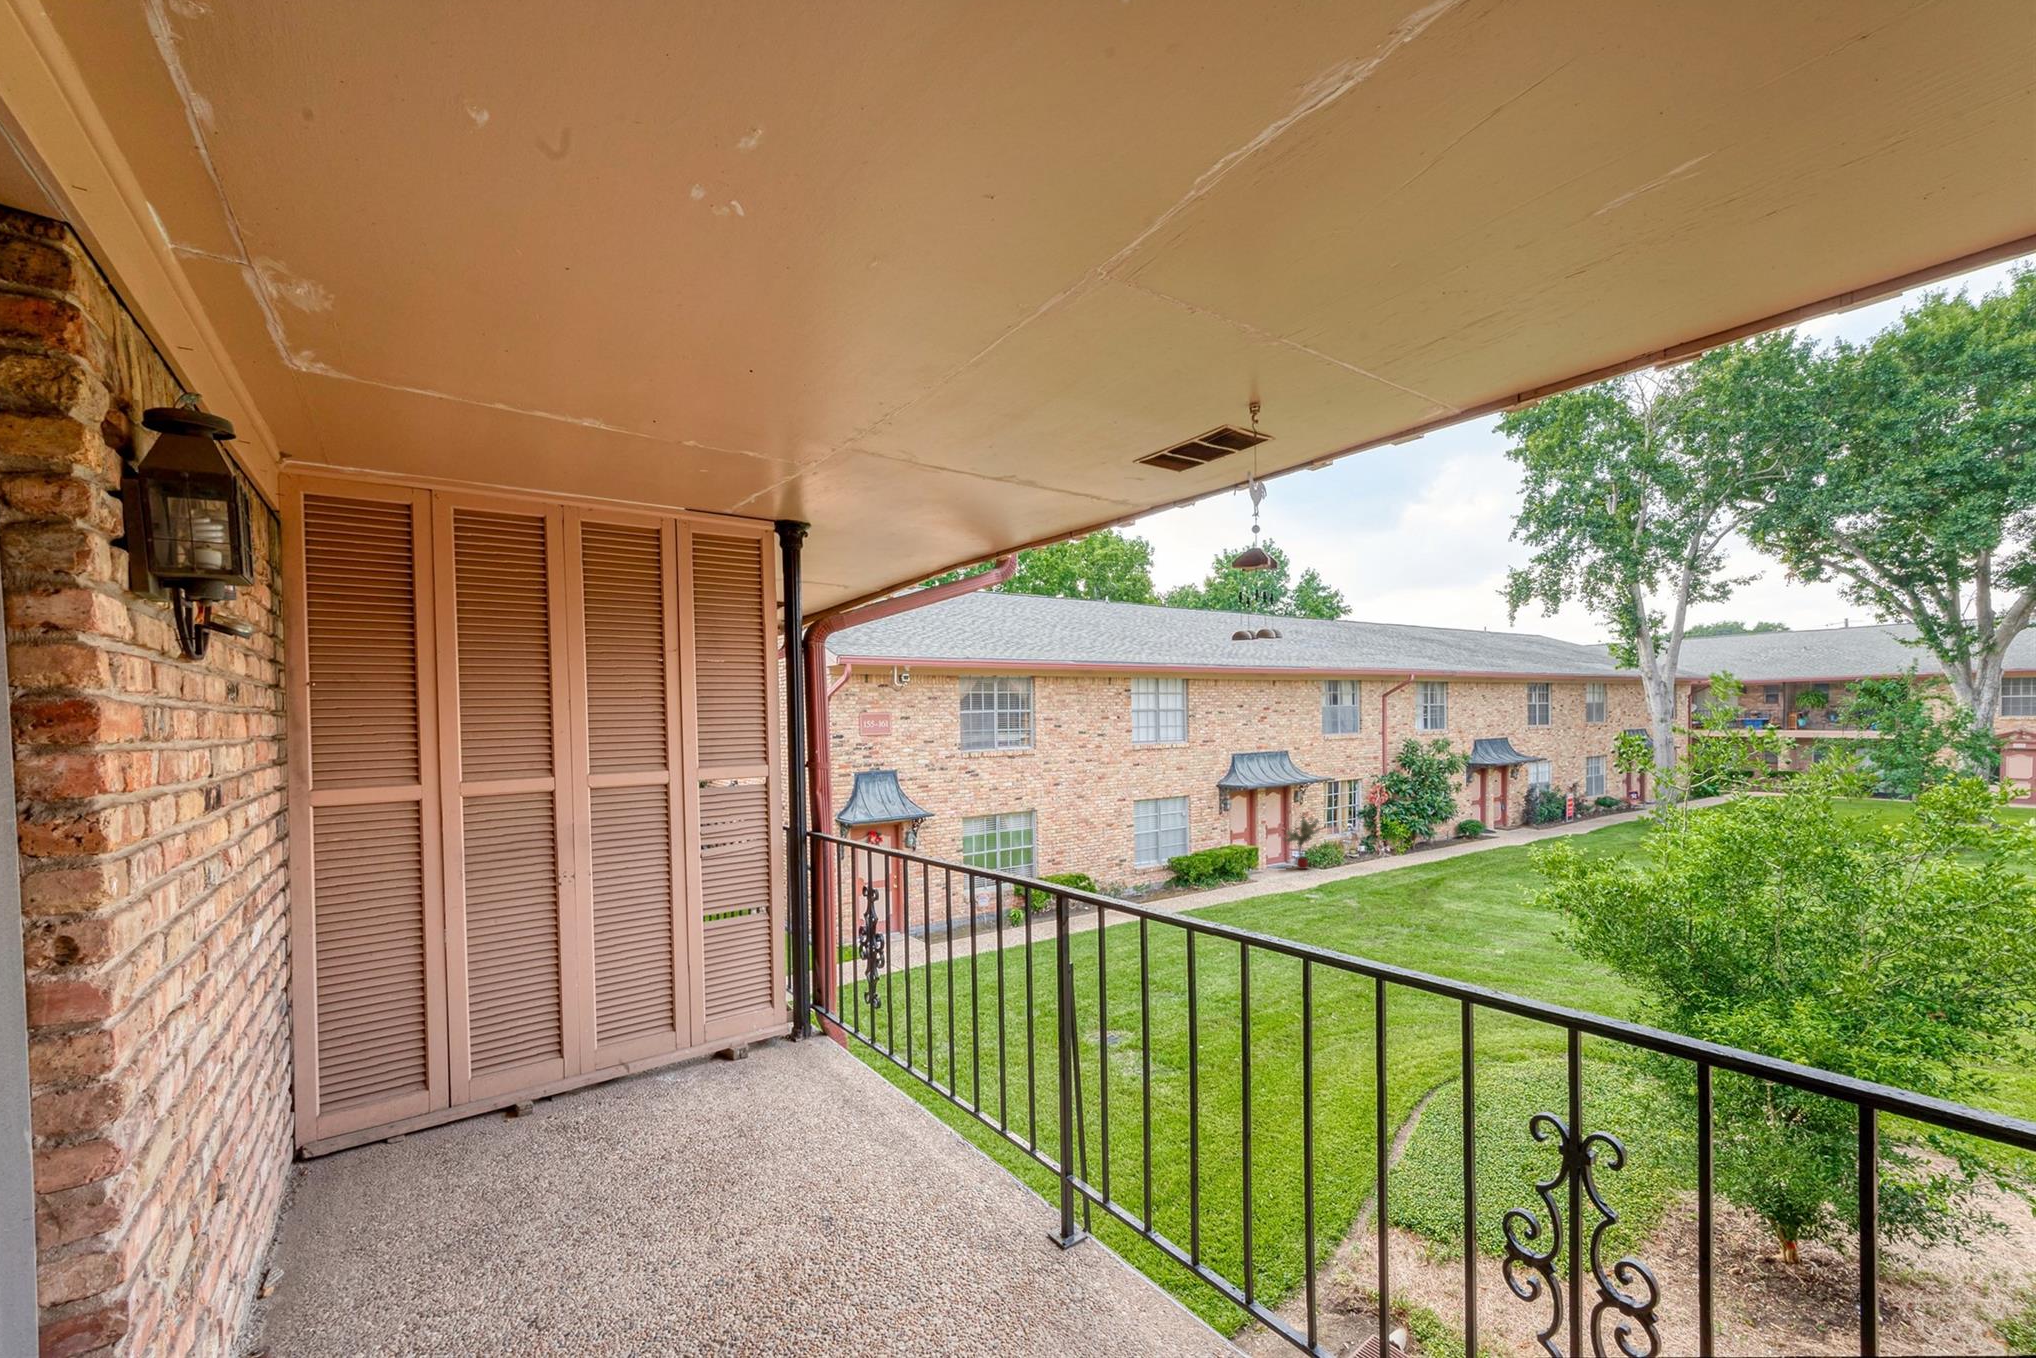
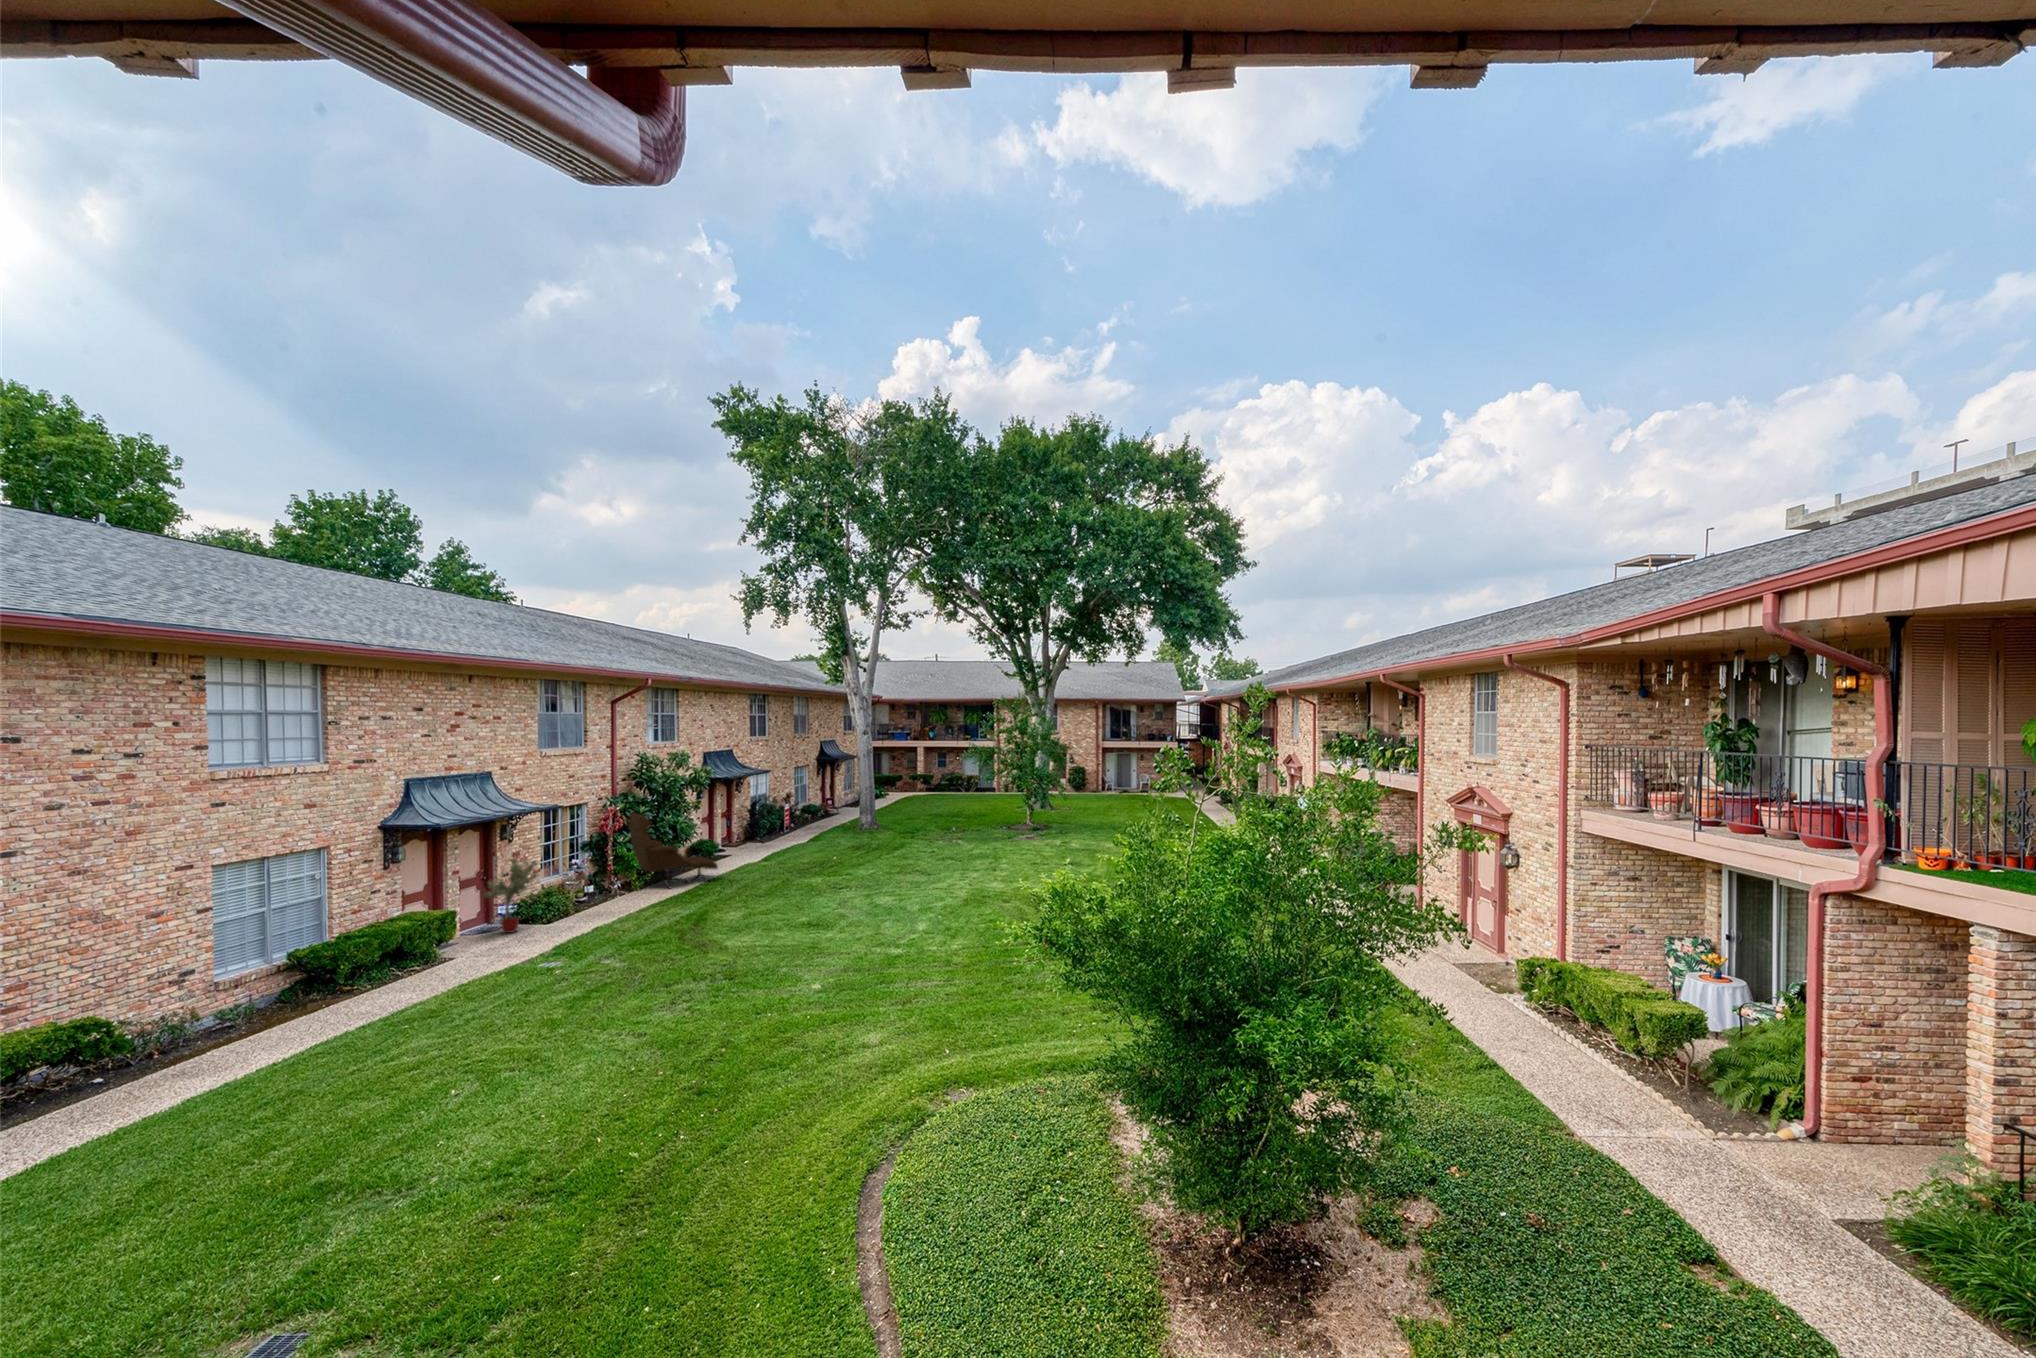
lounge chair: none [1396,790,1478,857] -> present [630,813,718,888]

